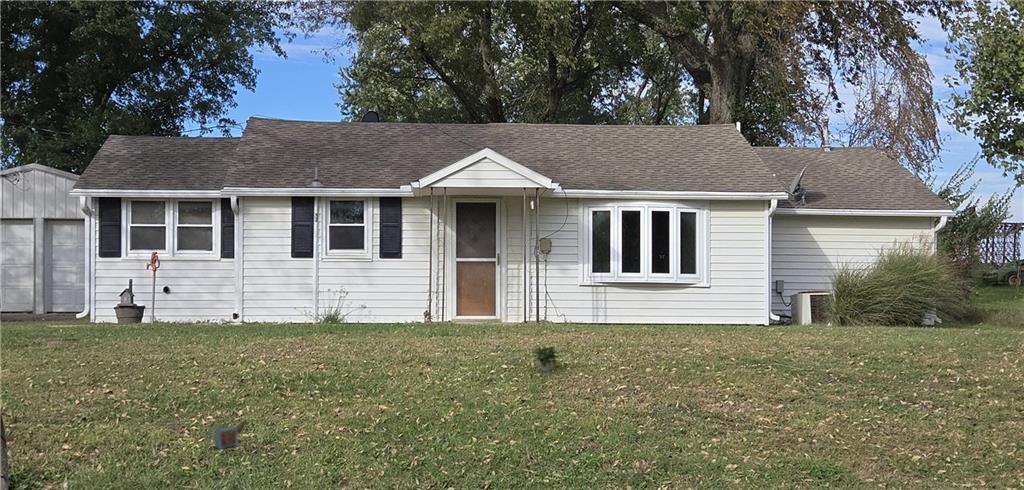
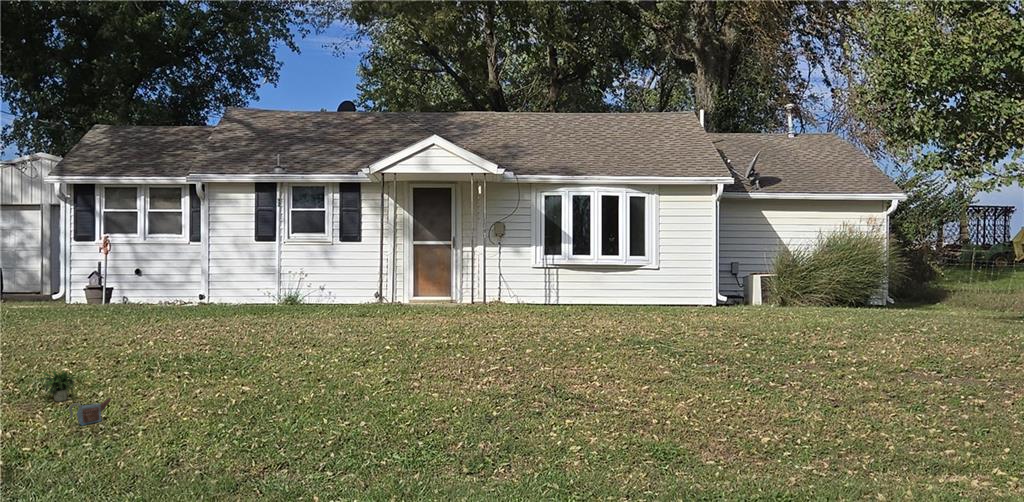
potted plant: present [532,346,559,371] -> present [42,371,77,402]

